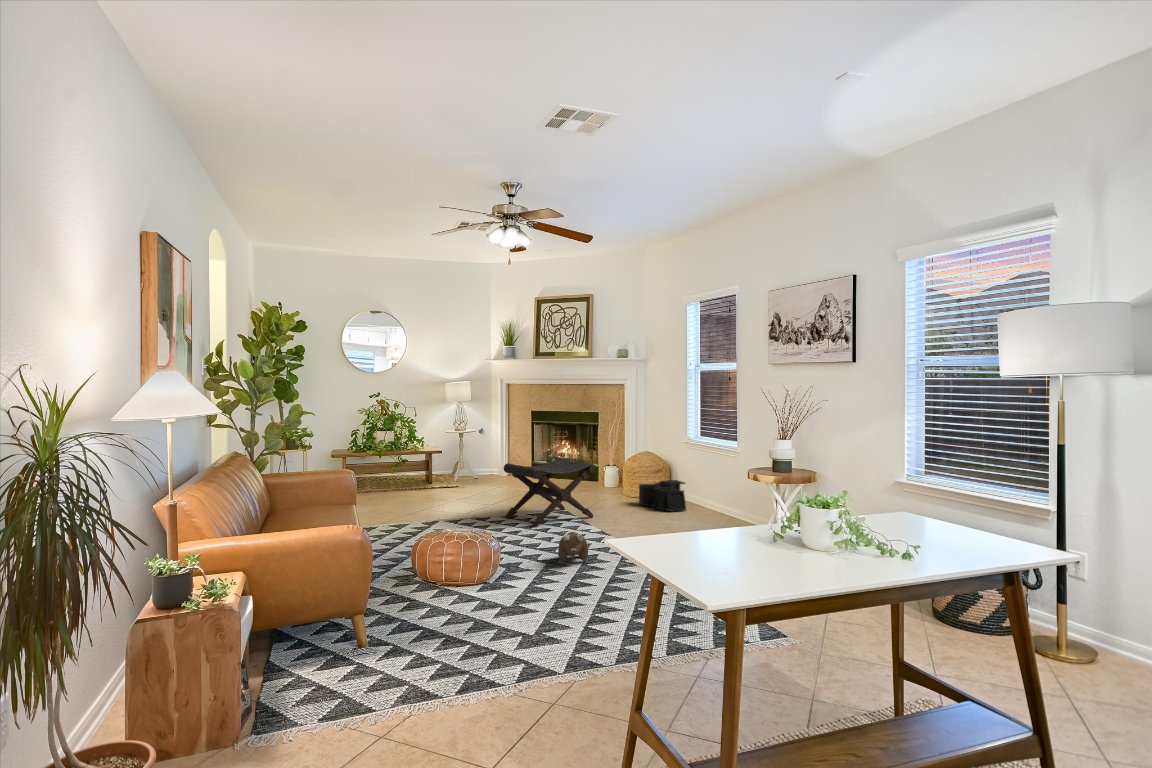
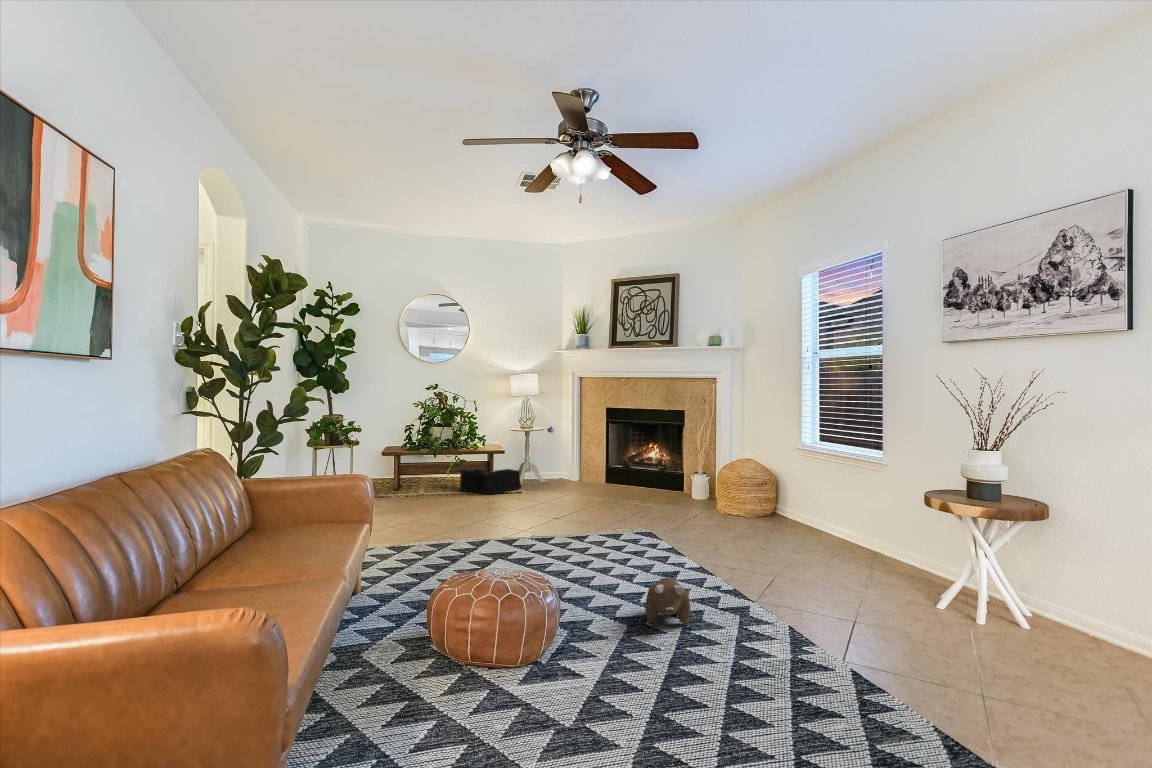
footstool: present [504,459,595,527] -> none [571,465,689,555]
storage bin: present [639,480,686,511] -> present [457,468,522,494]

